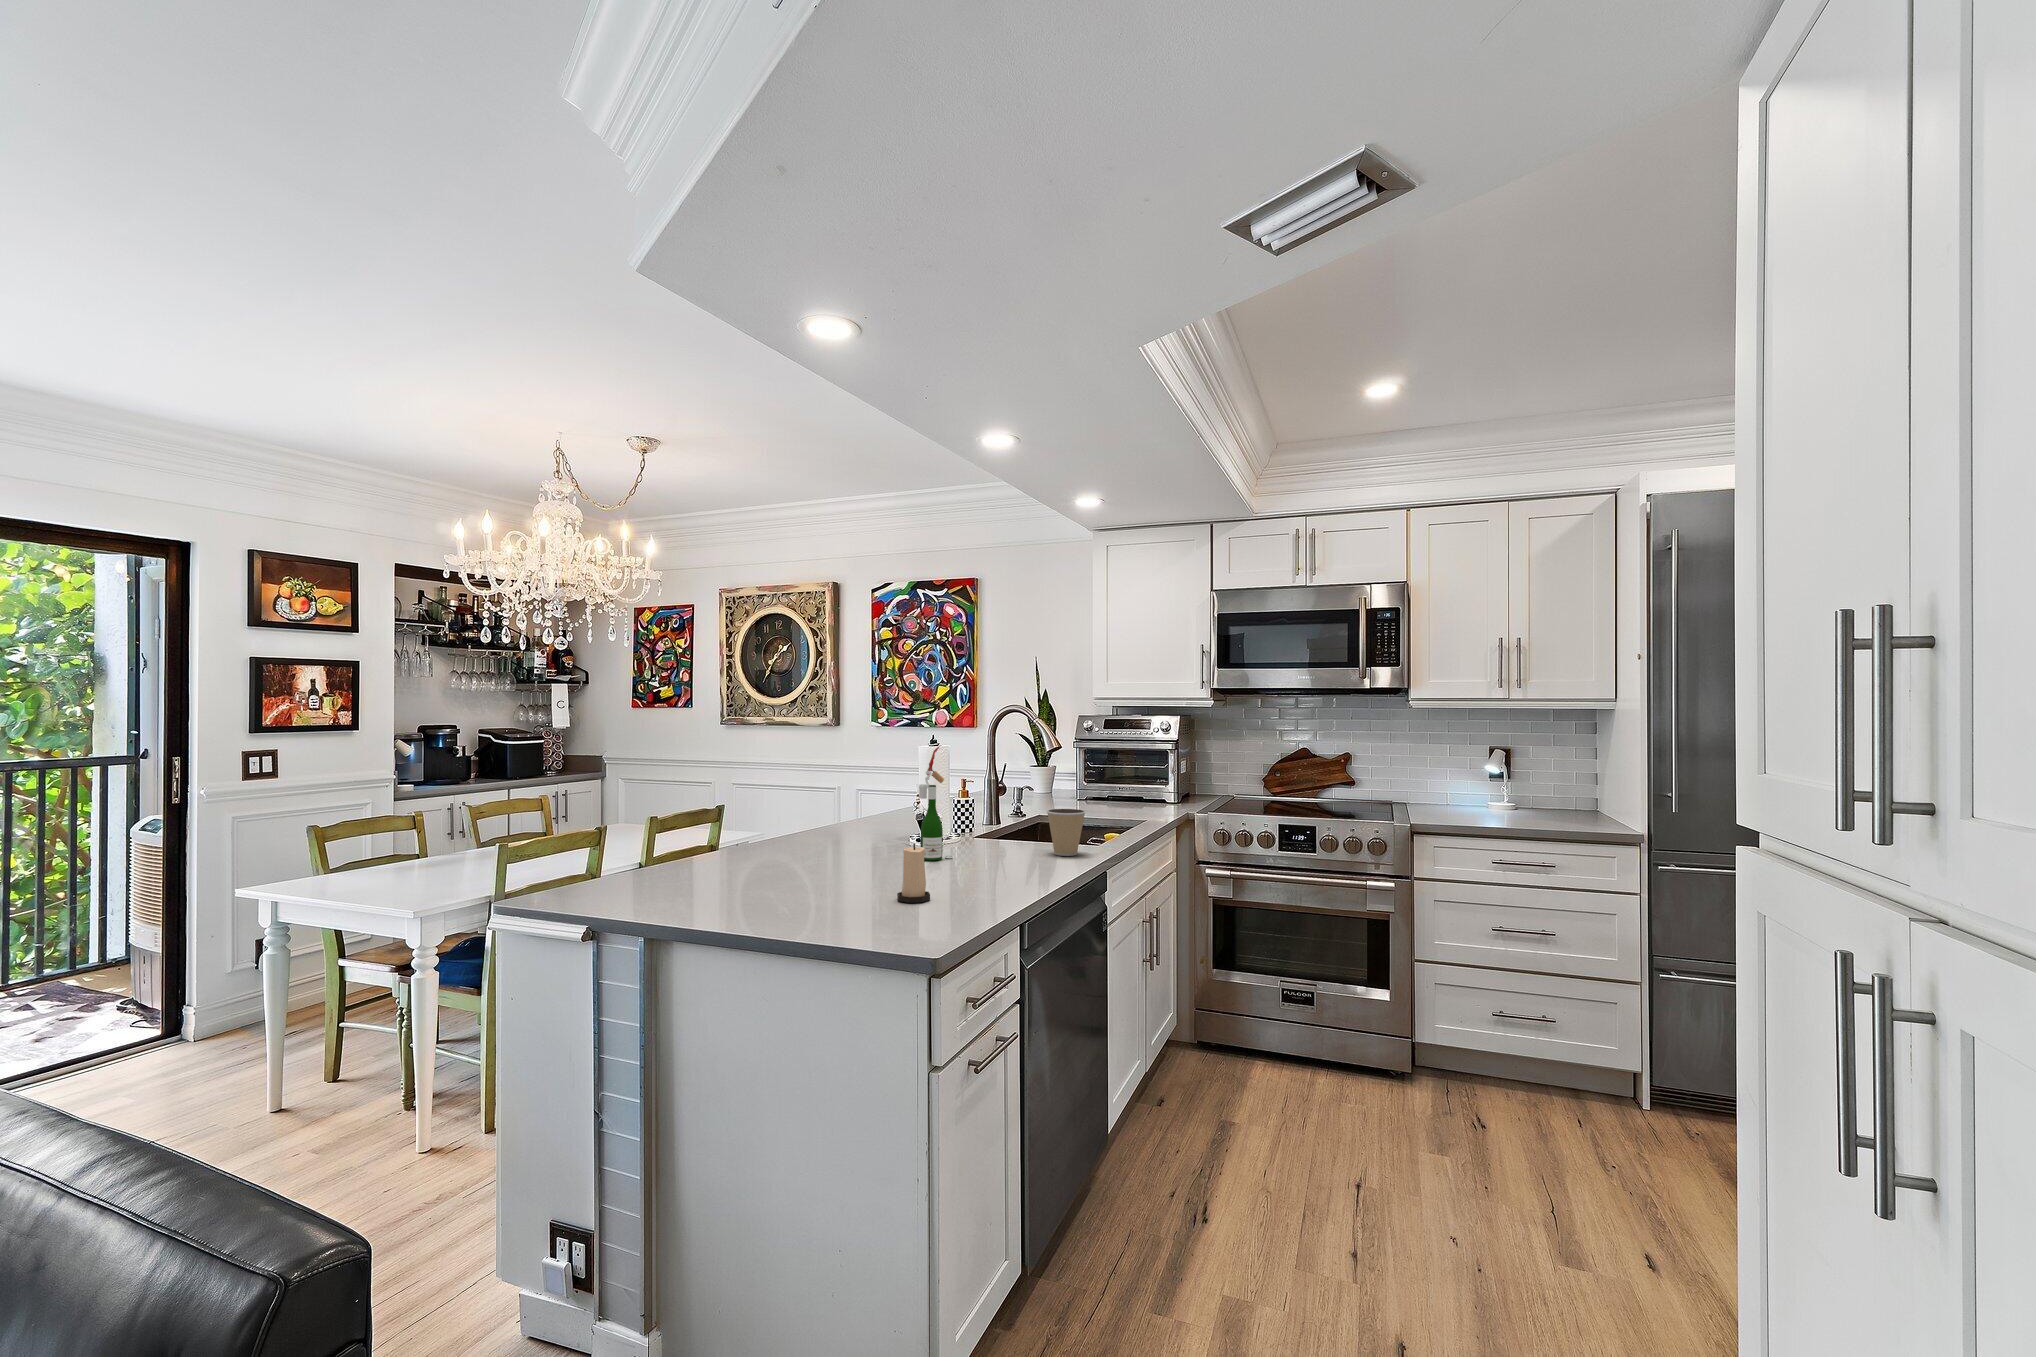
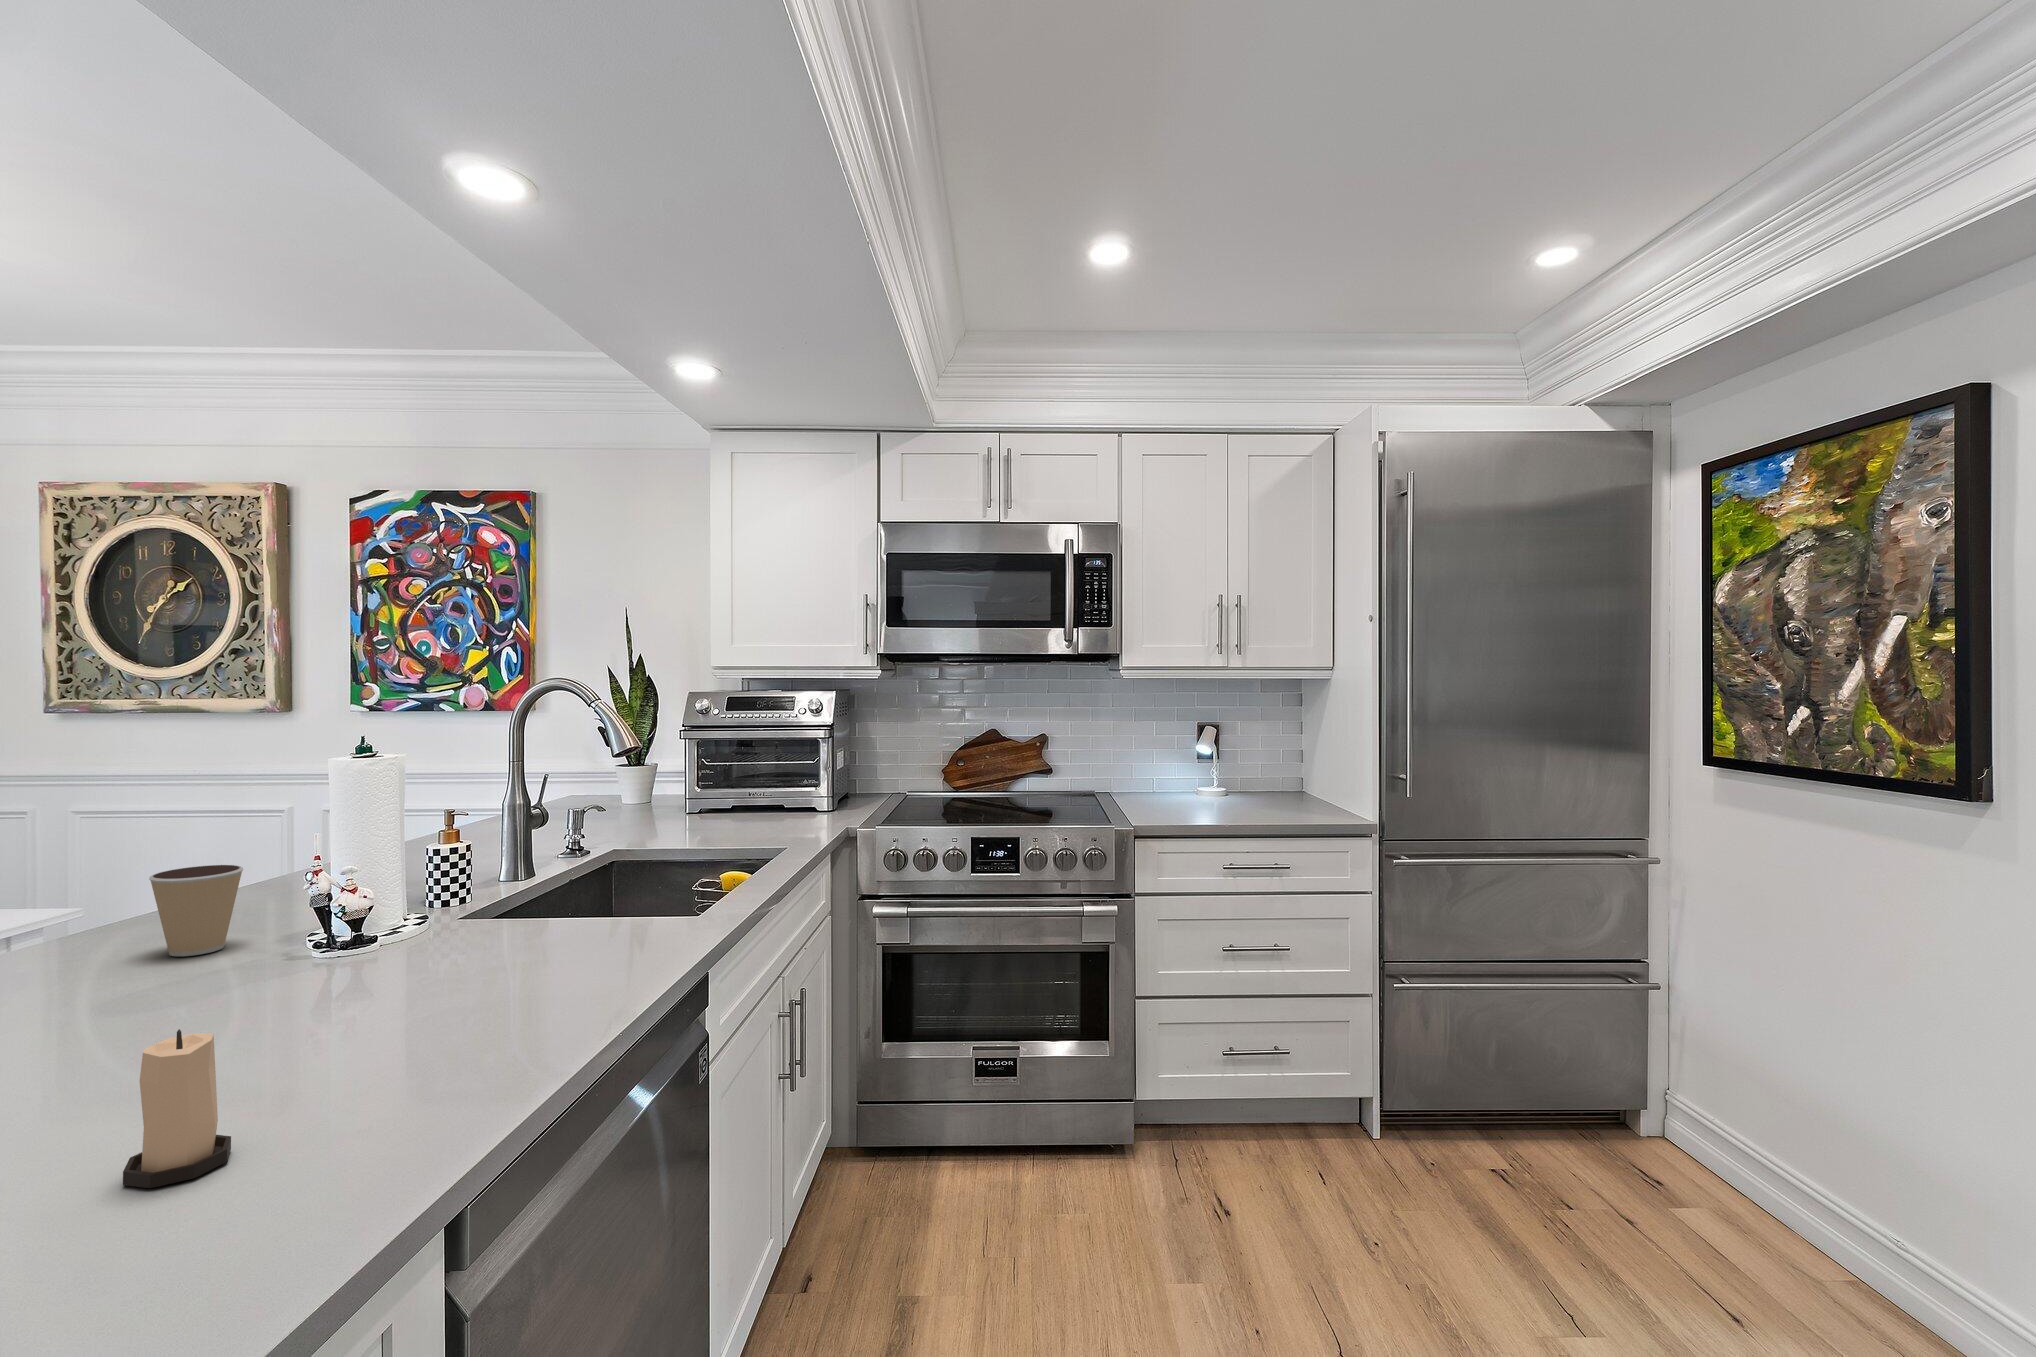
wine bottle: present [919,747,953,861] -> none [302,768,385,1001]
coffee cup: present [1047,809,1085,856] -> present [149,865,243,956]

